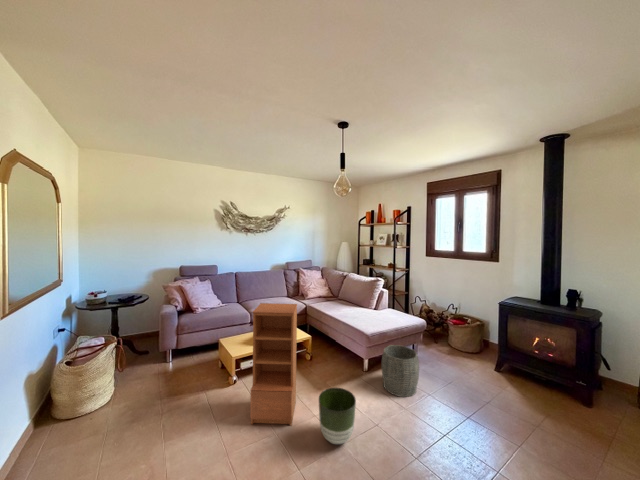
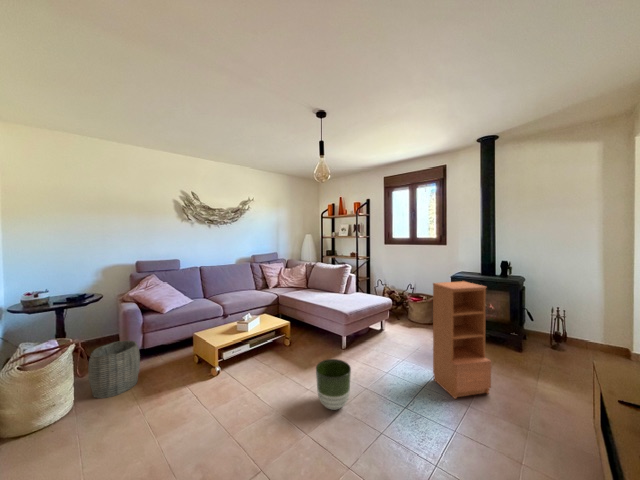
bookcase: present [250,303,297,425] -> present [433,281,491,399]
woven basket: present [382,345,419,397] -> present [88,341,140,398]

